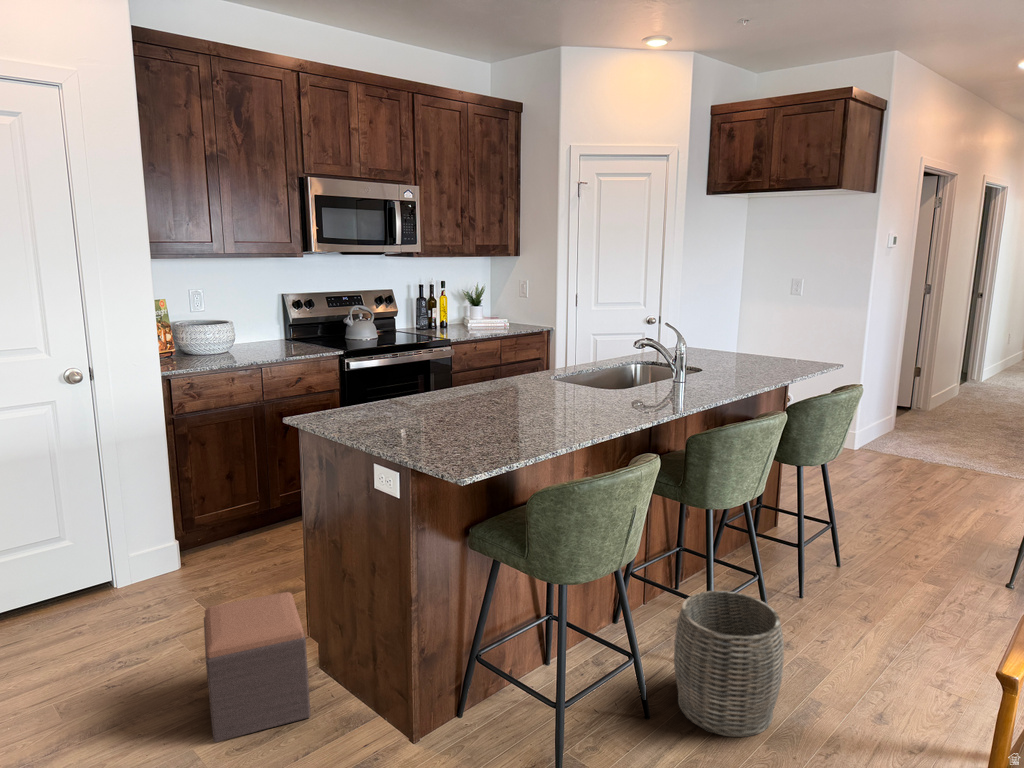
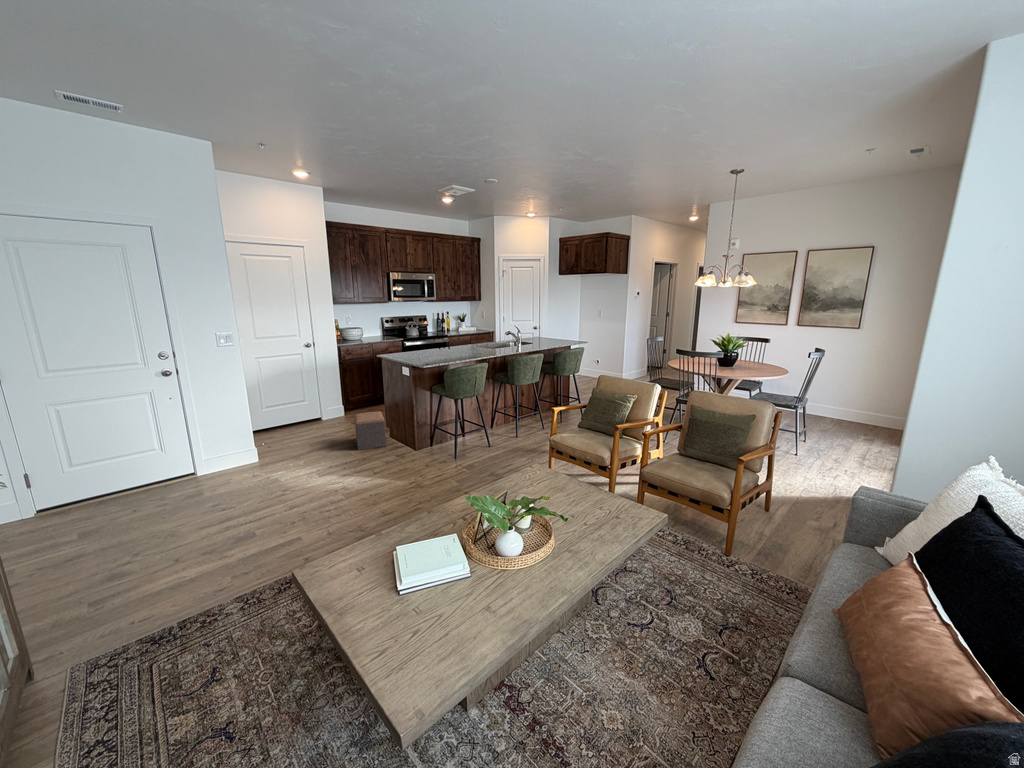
woven basket: present [674,591,784,737] -> none [497,411,528,450]

